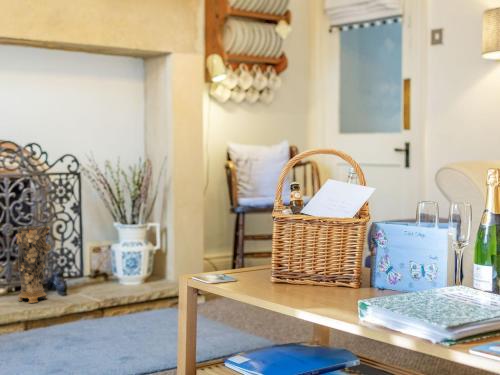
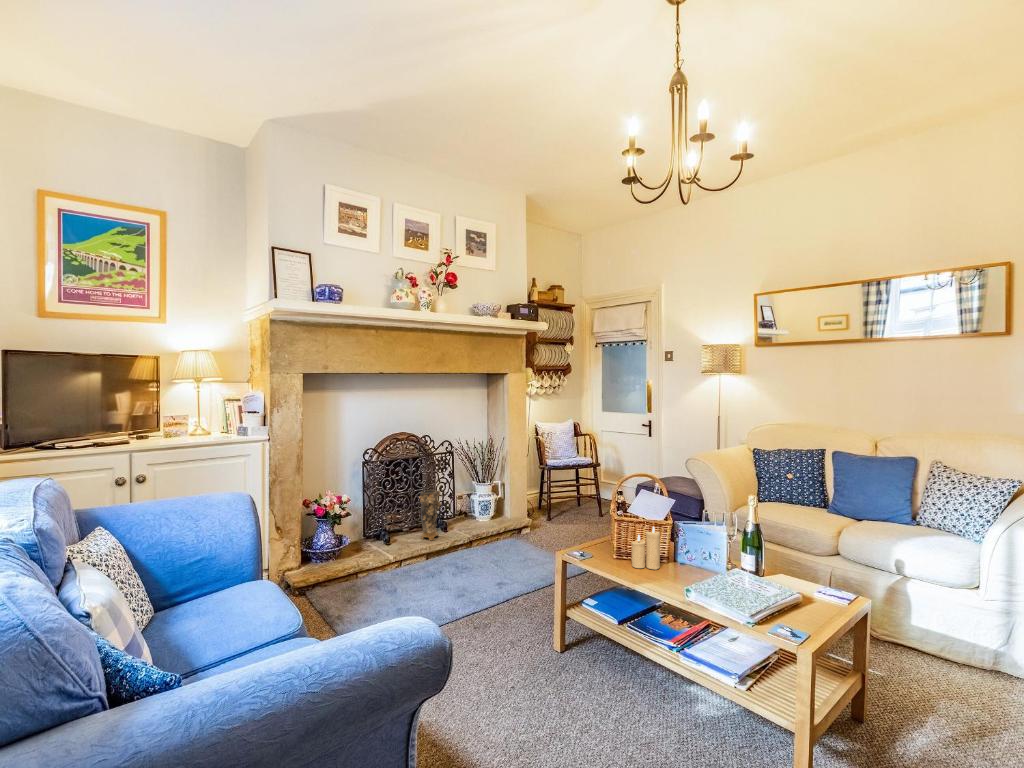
candle: none [292,221,341,293] -> present [631,526,660,570]

